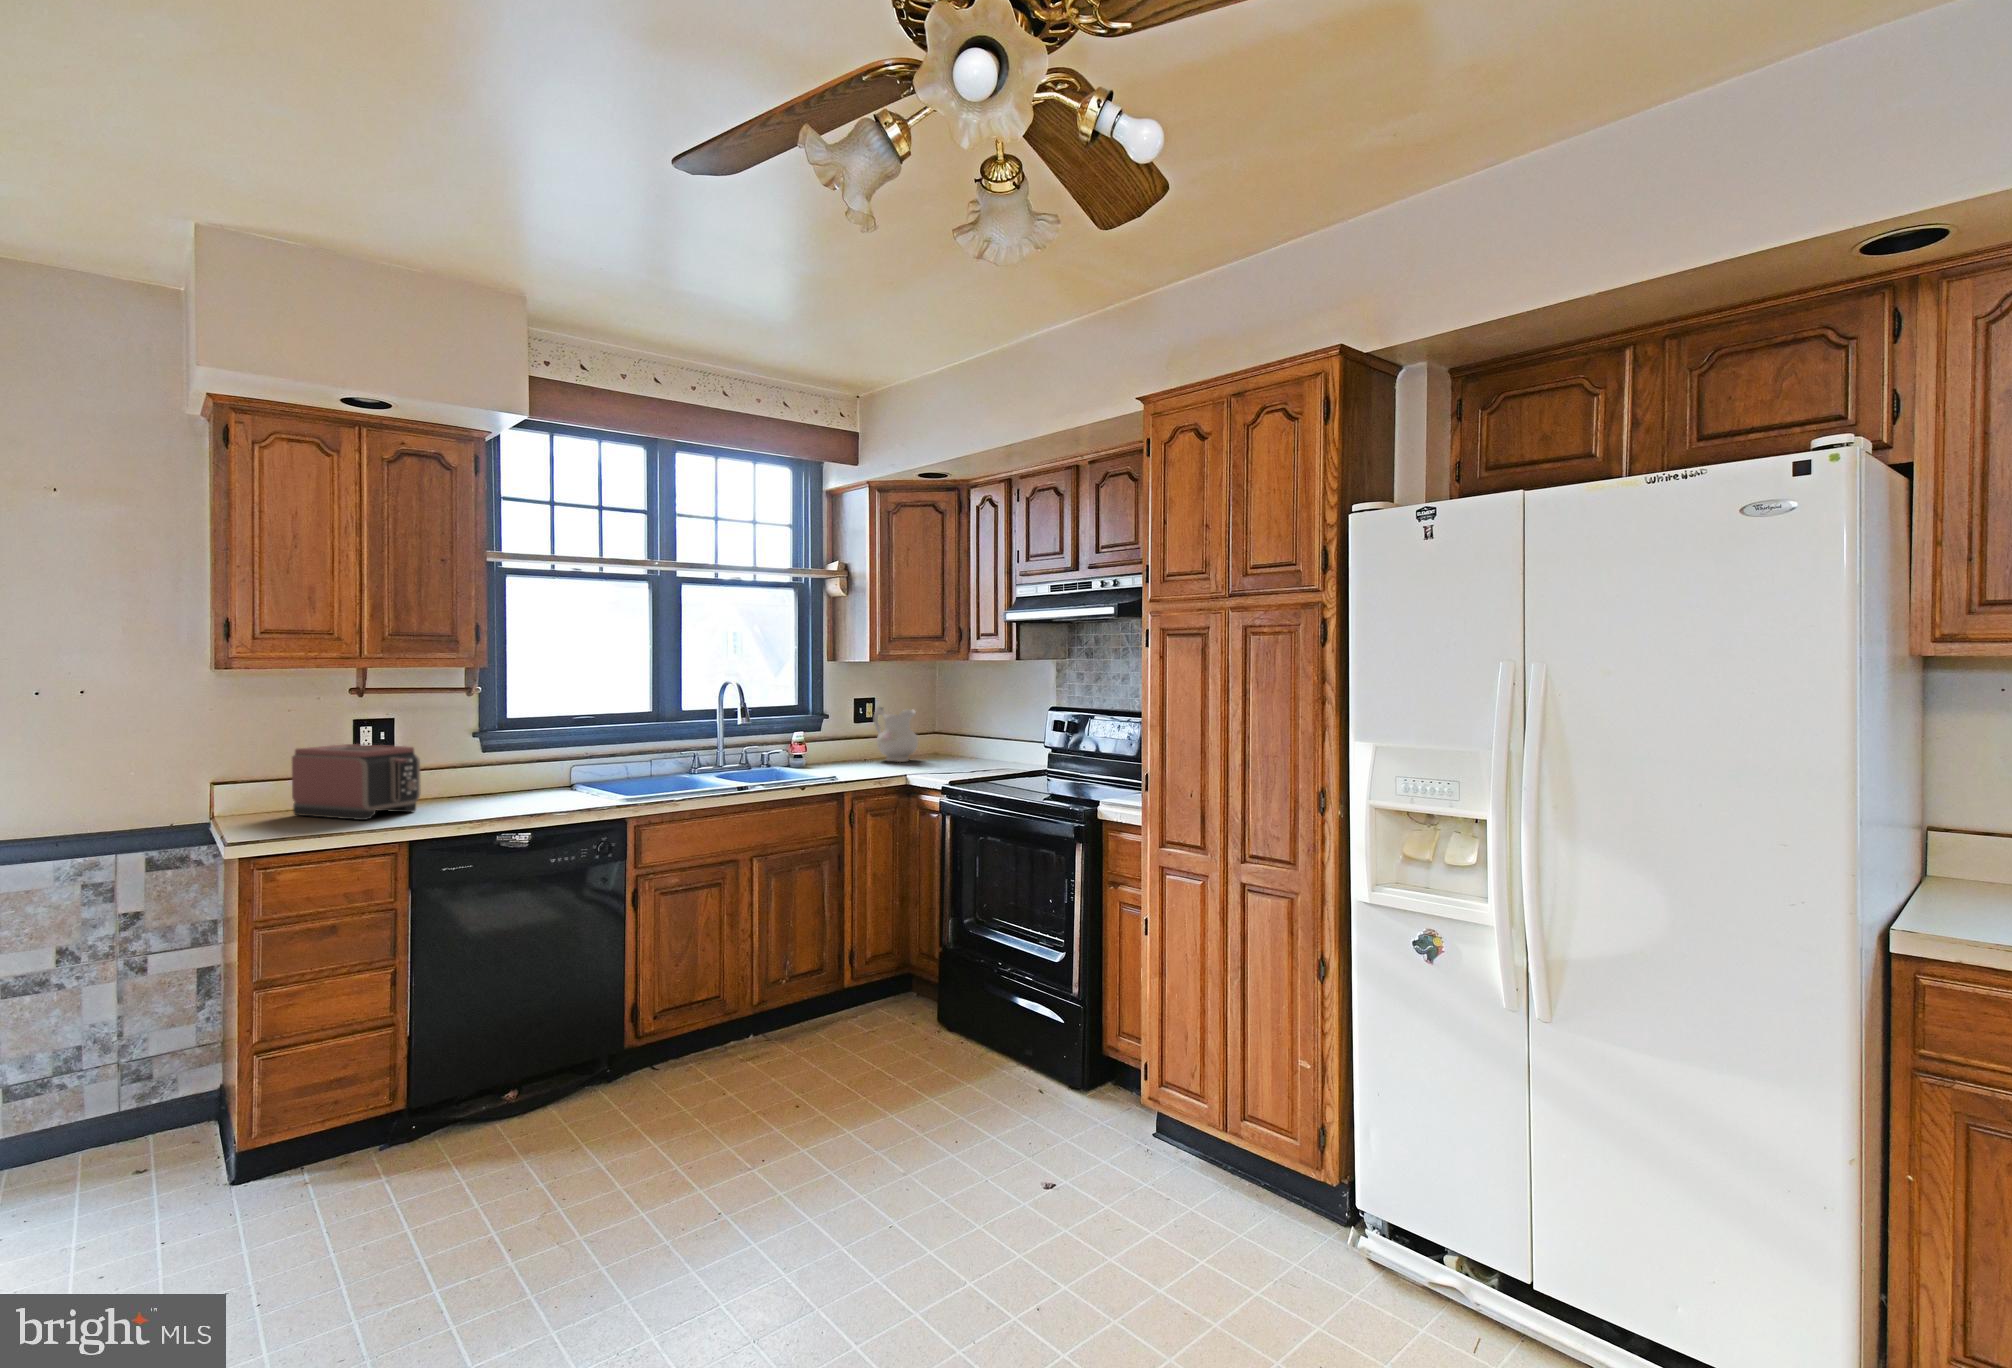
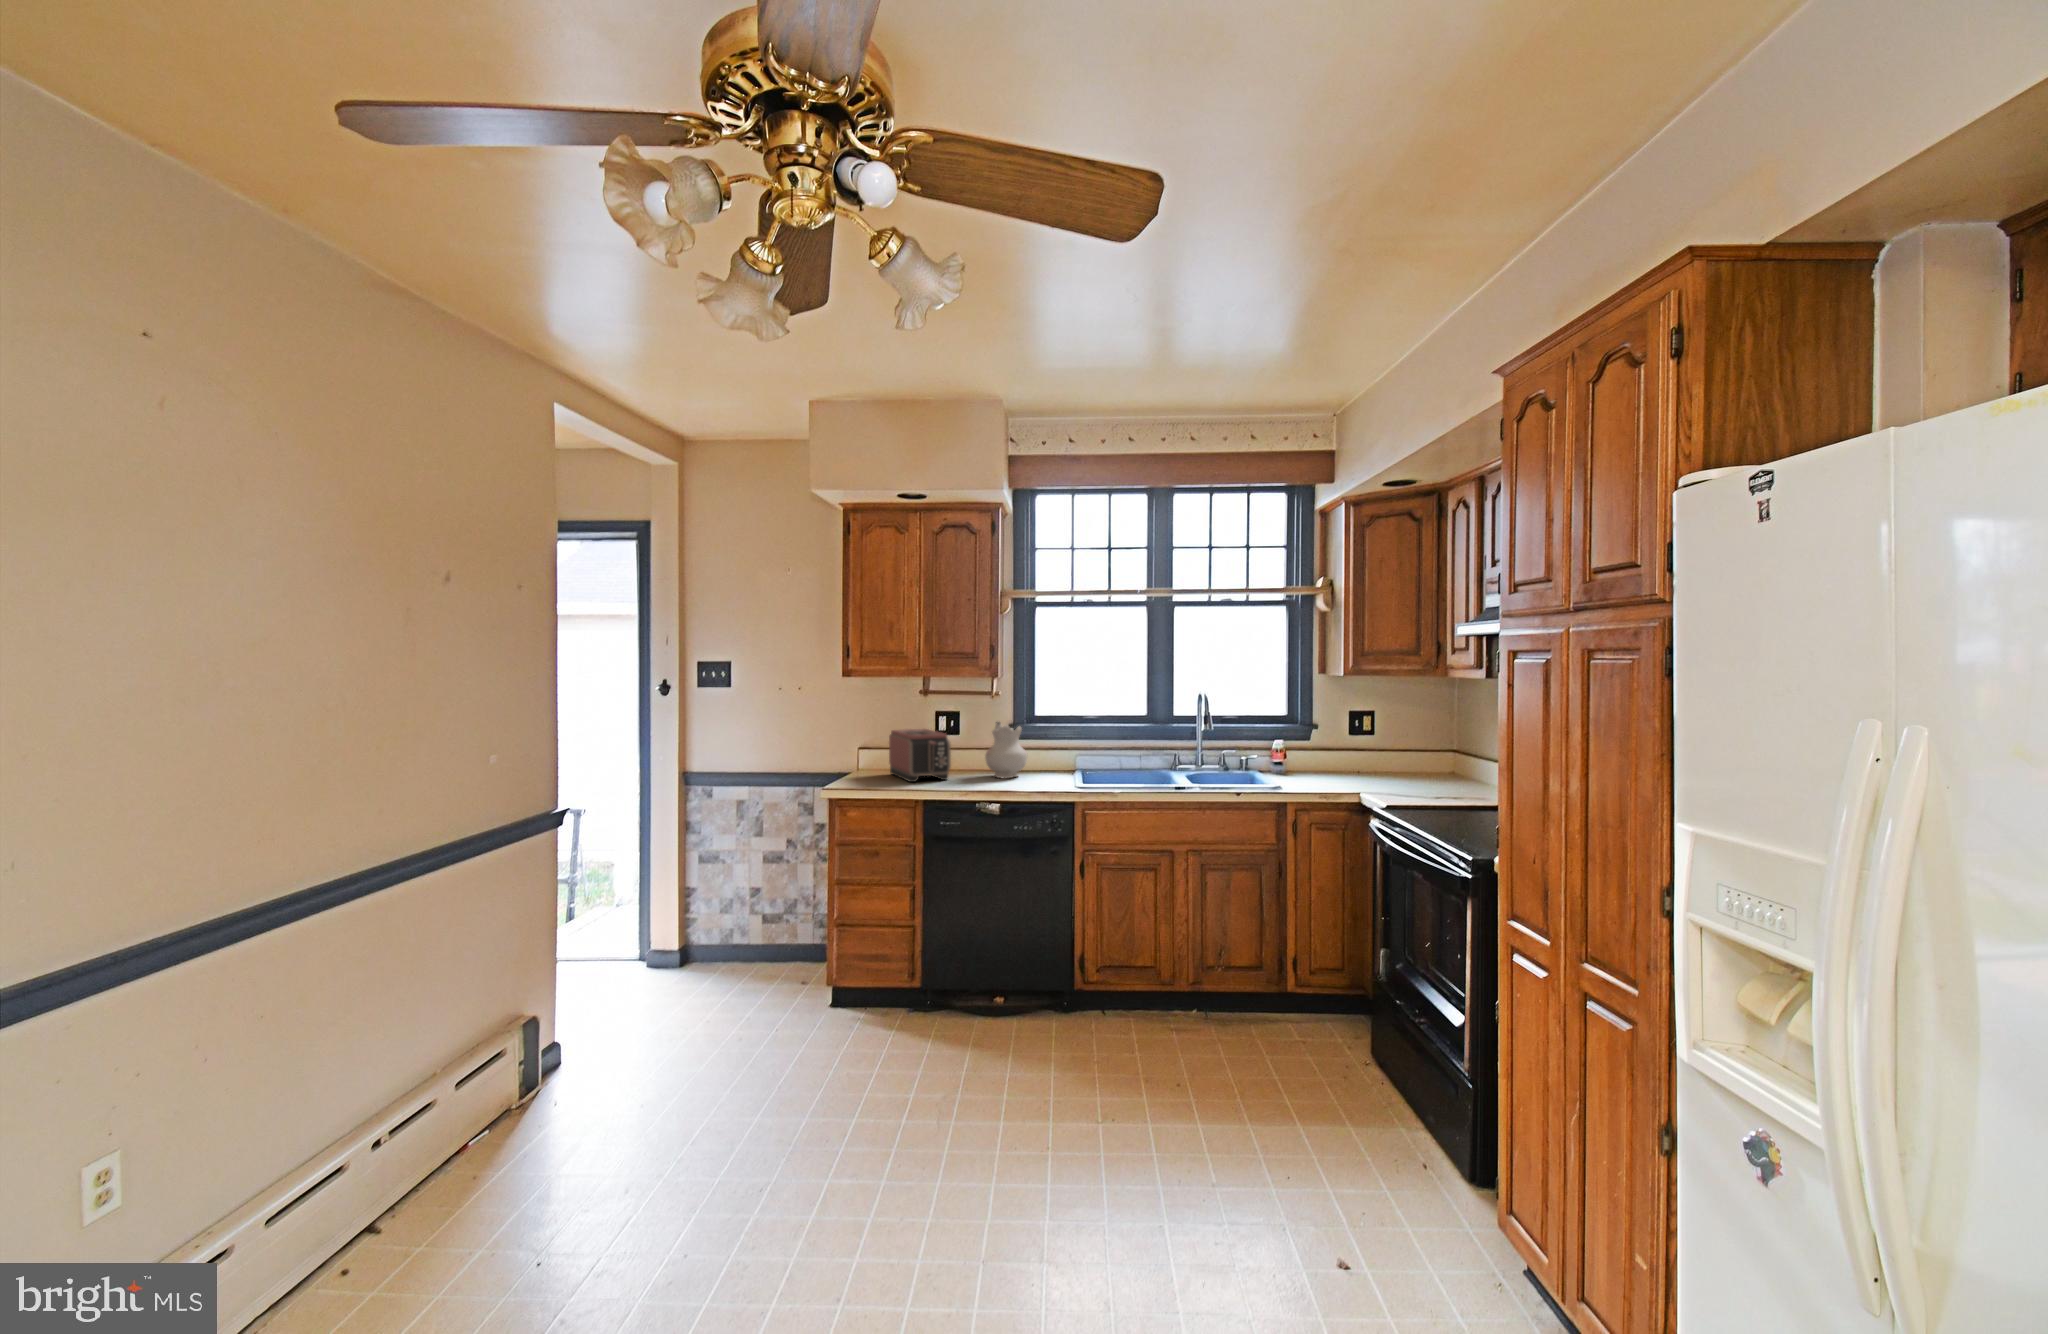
ceramic pitcher: present [874,707,918,762] -> present [985,722,1027,779]

